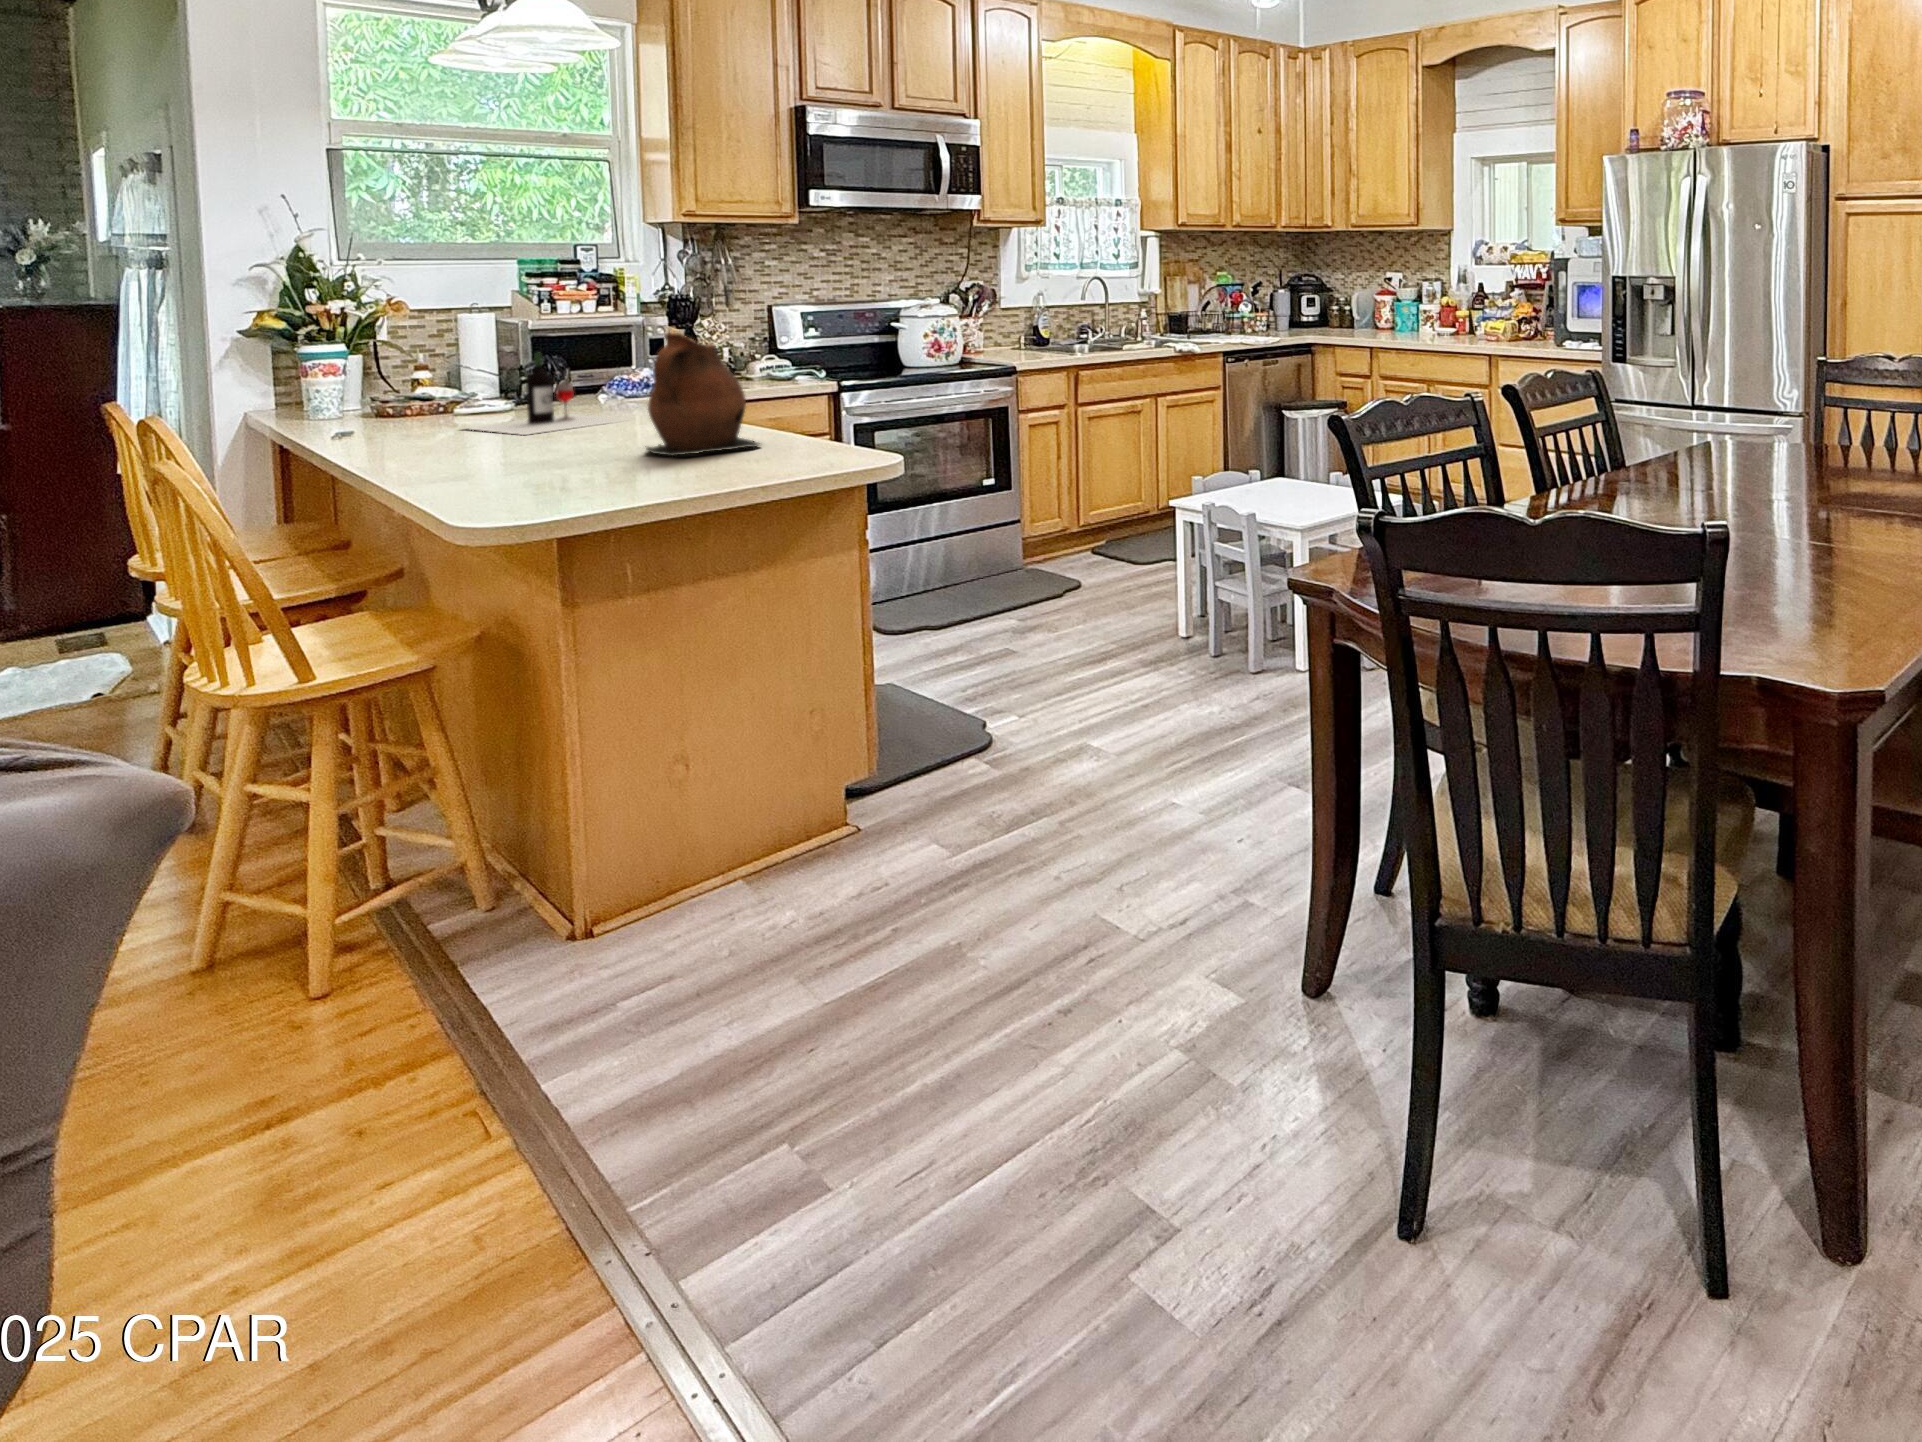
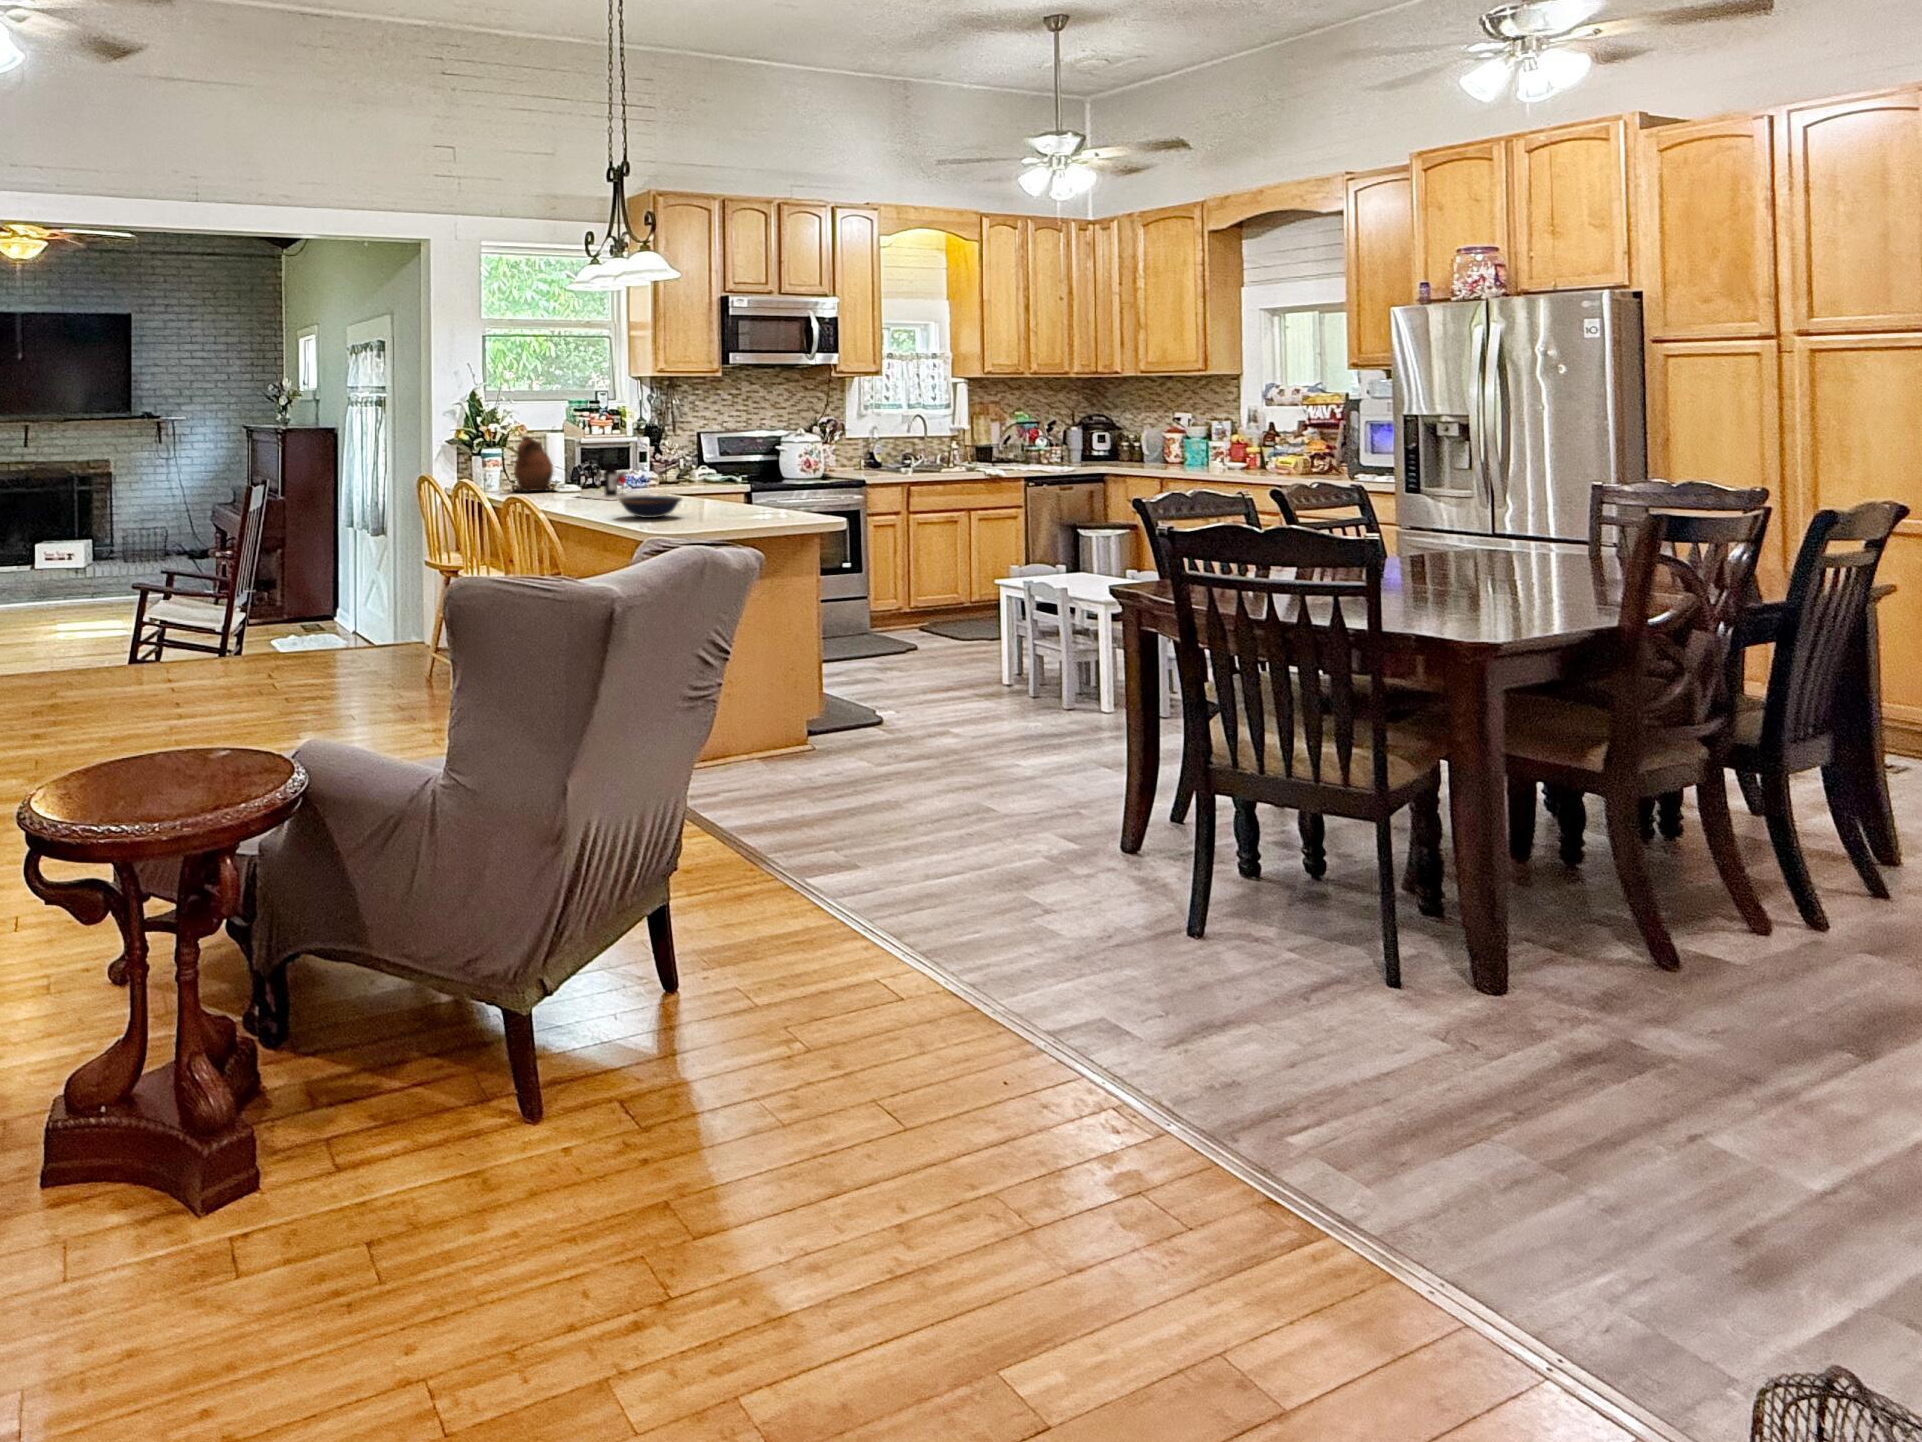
ceramic pitcher: present [645,333,760,456] -> present [514,436,556,492]
bowl: none [452,436,601,482] -> present [617,496,682,518]

